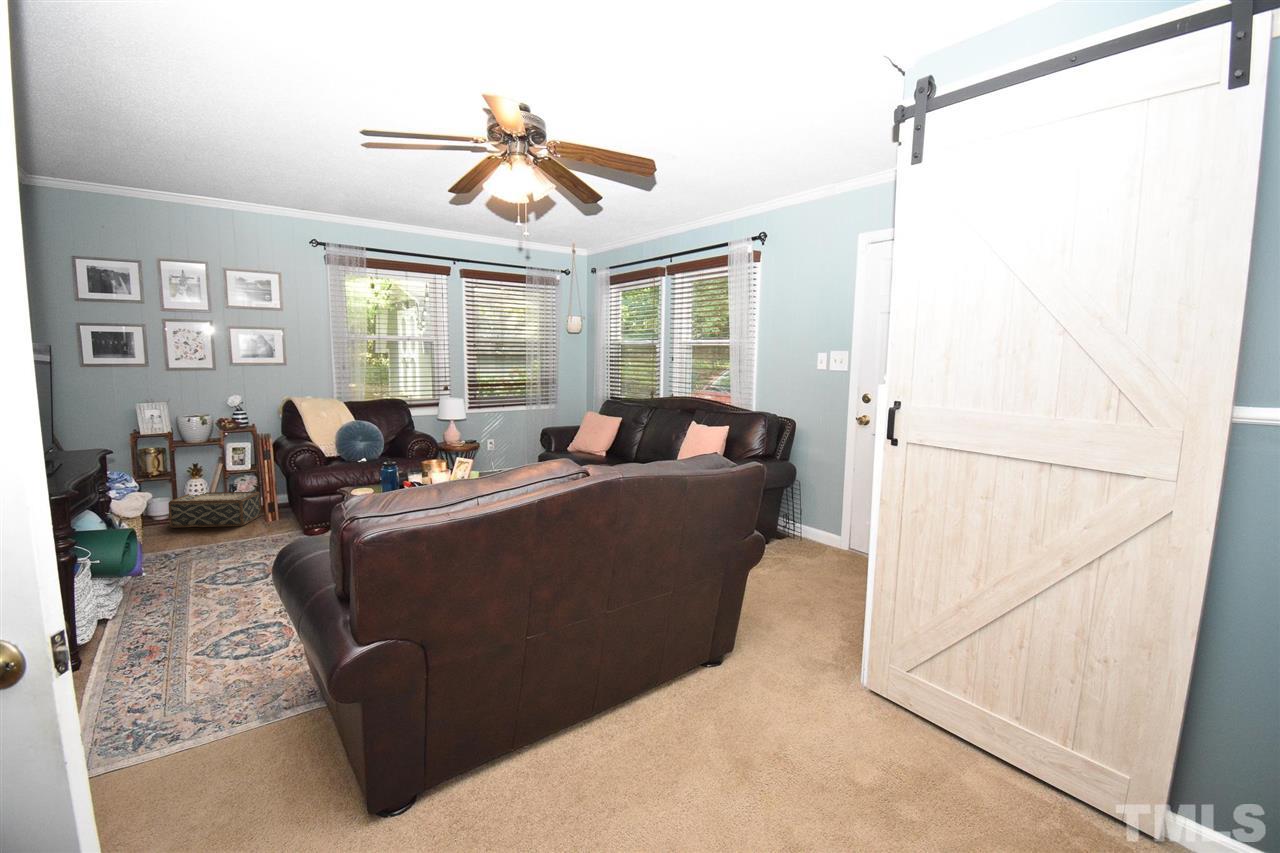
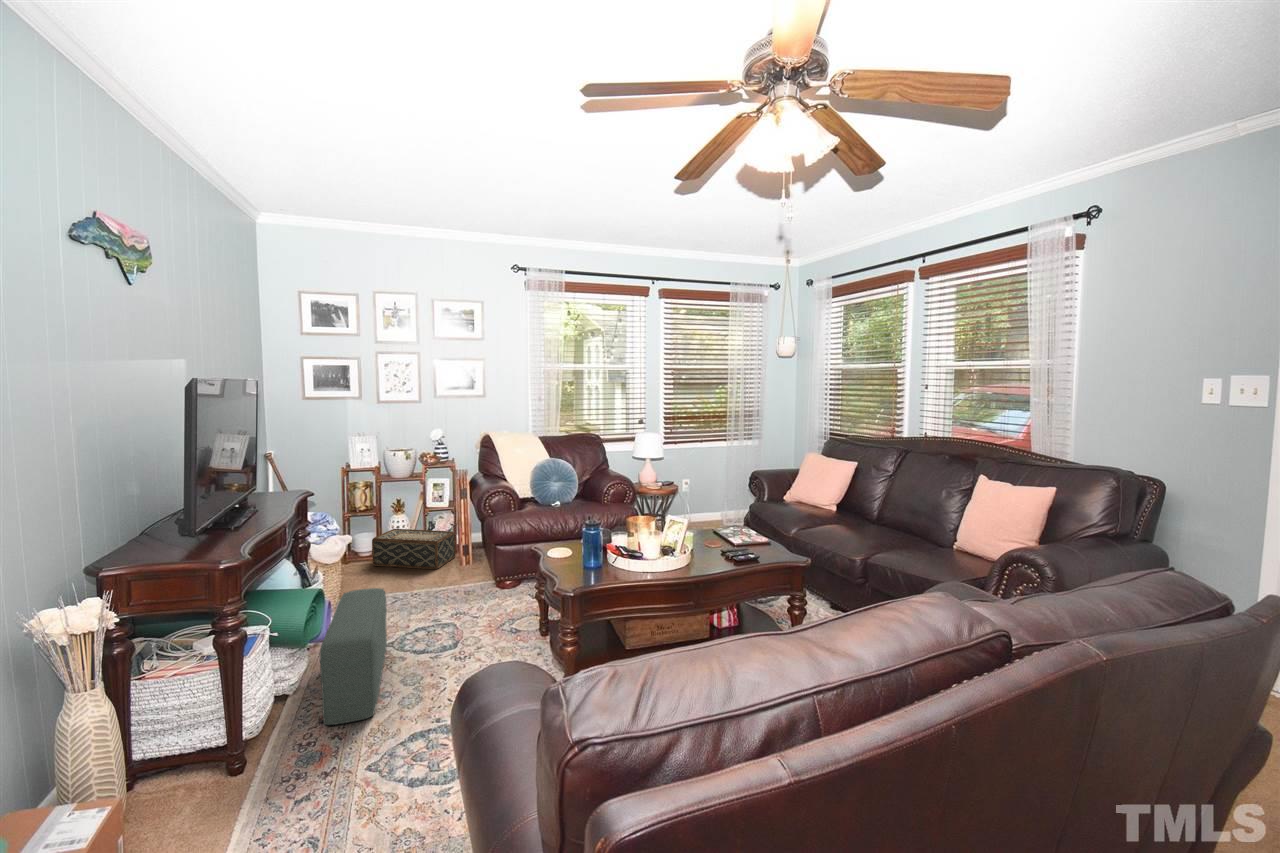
pouf: none [141,532,199,634] -> present [320,588,387,725]

